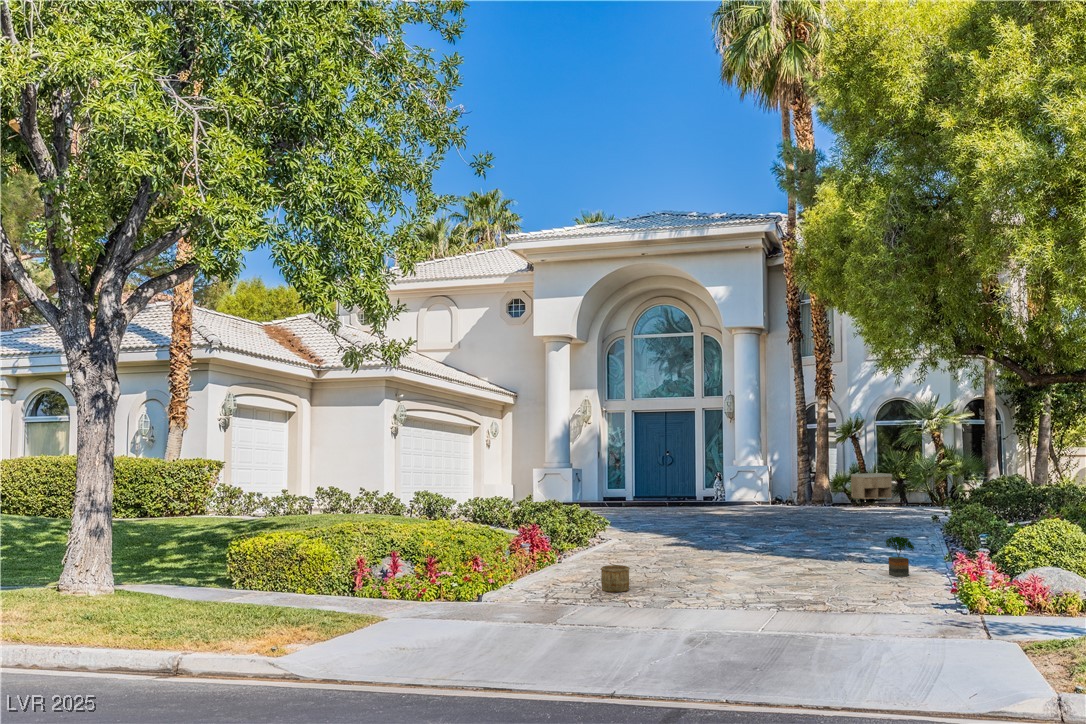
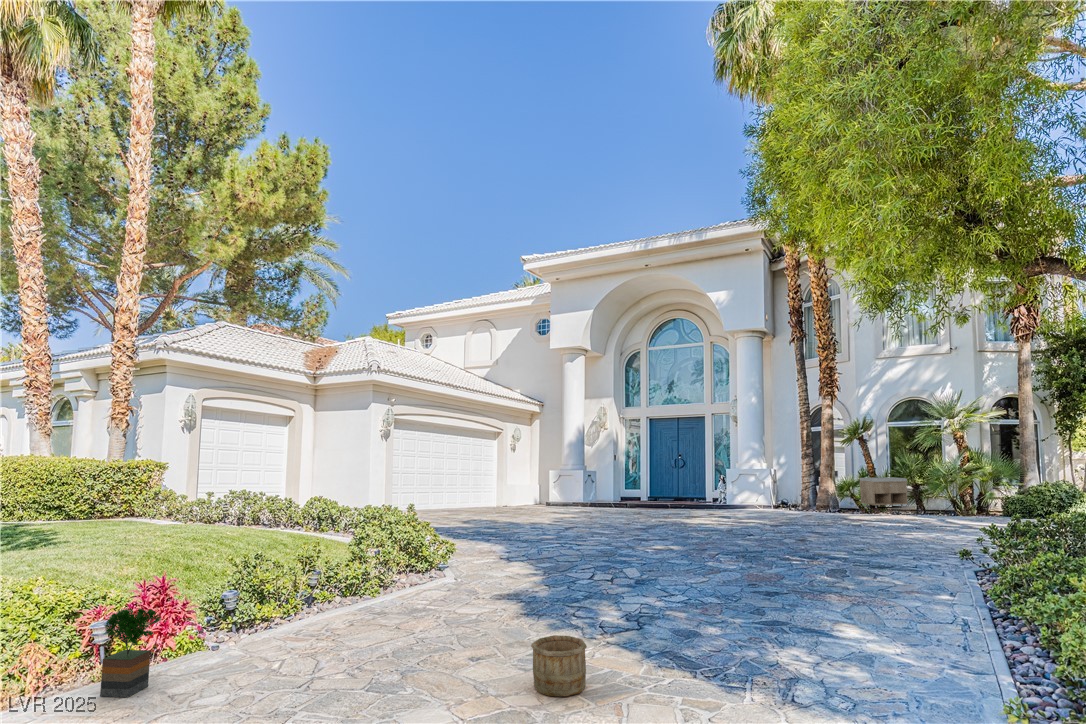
potted tree: present [886,537,914,576] -> present [100,608,162,697]
wooden bucket: present [600,565,630,592] -> present [531,635,587,696]

